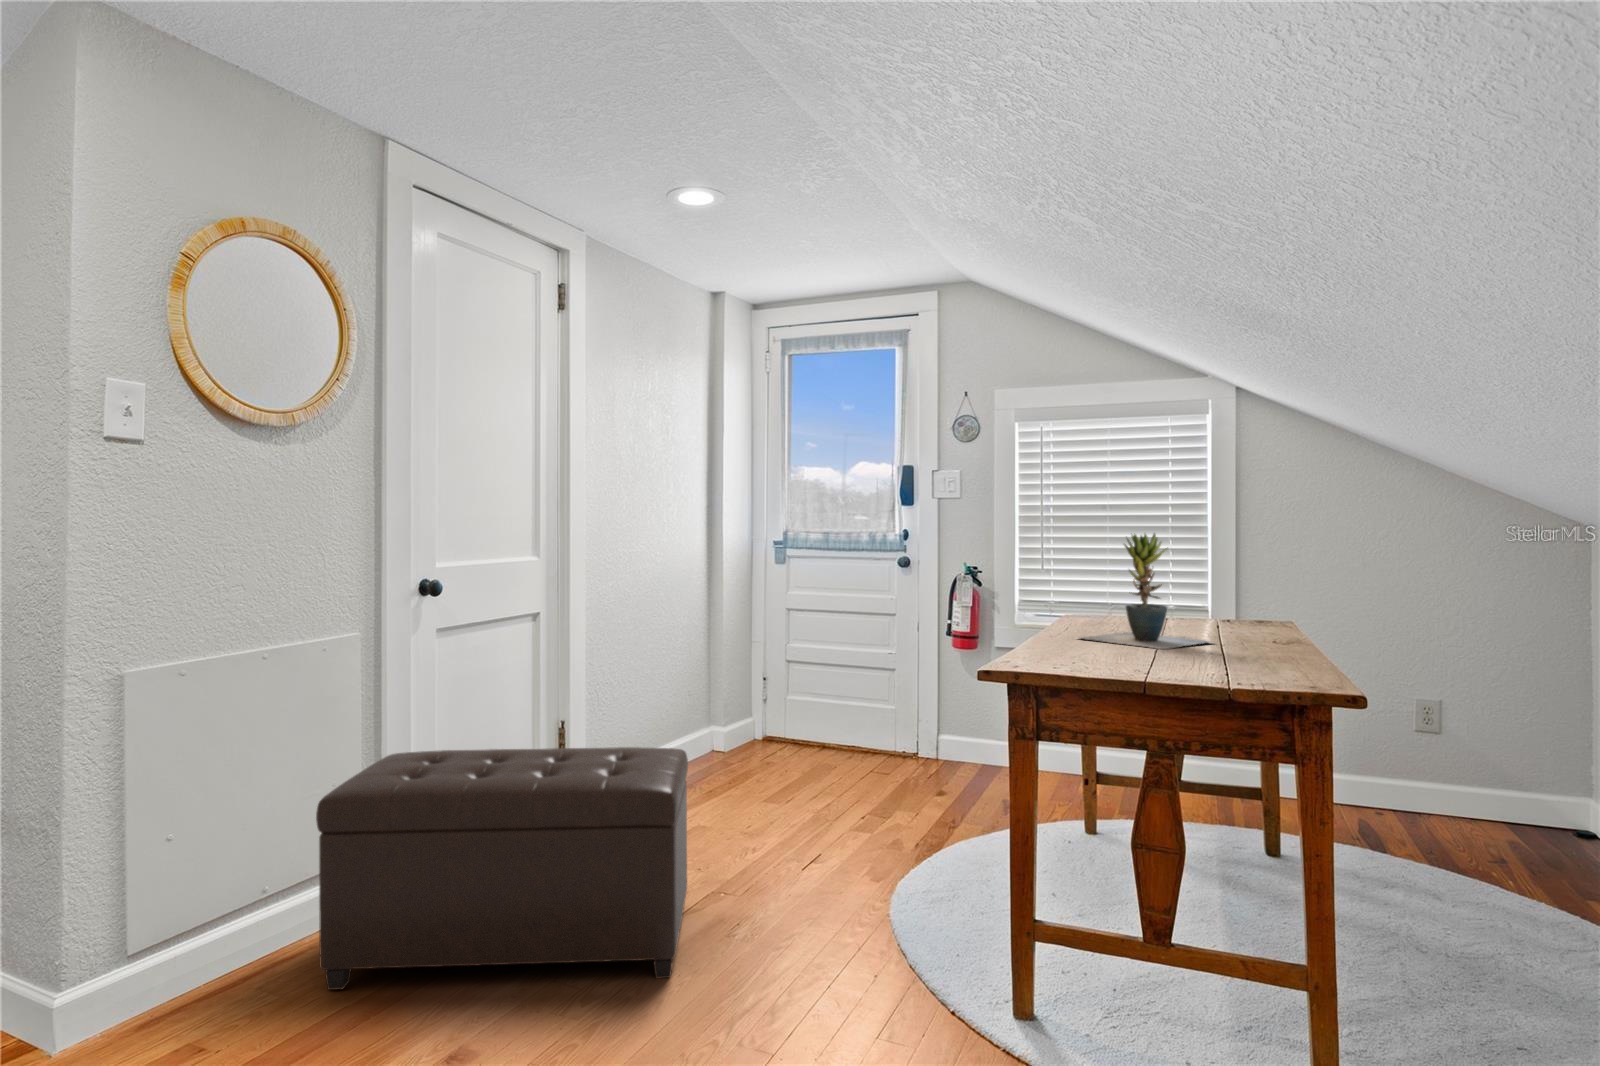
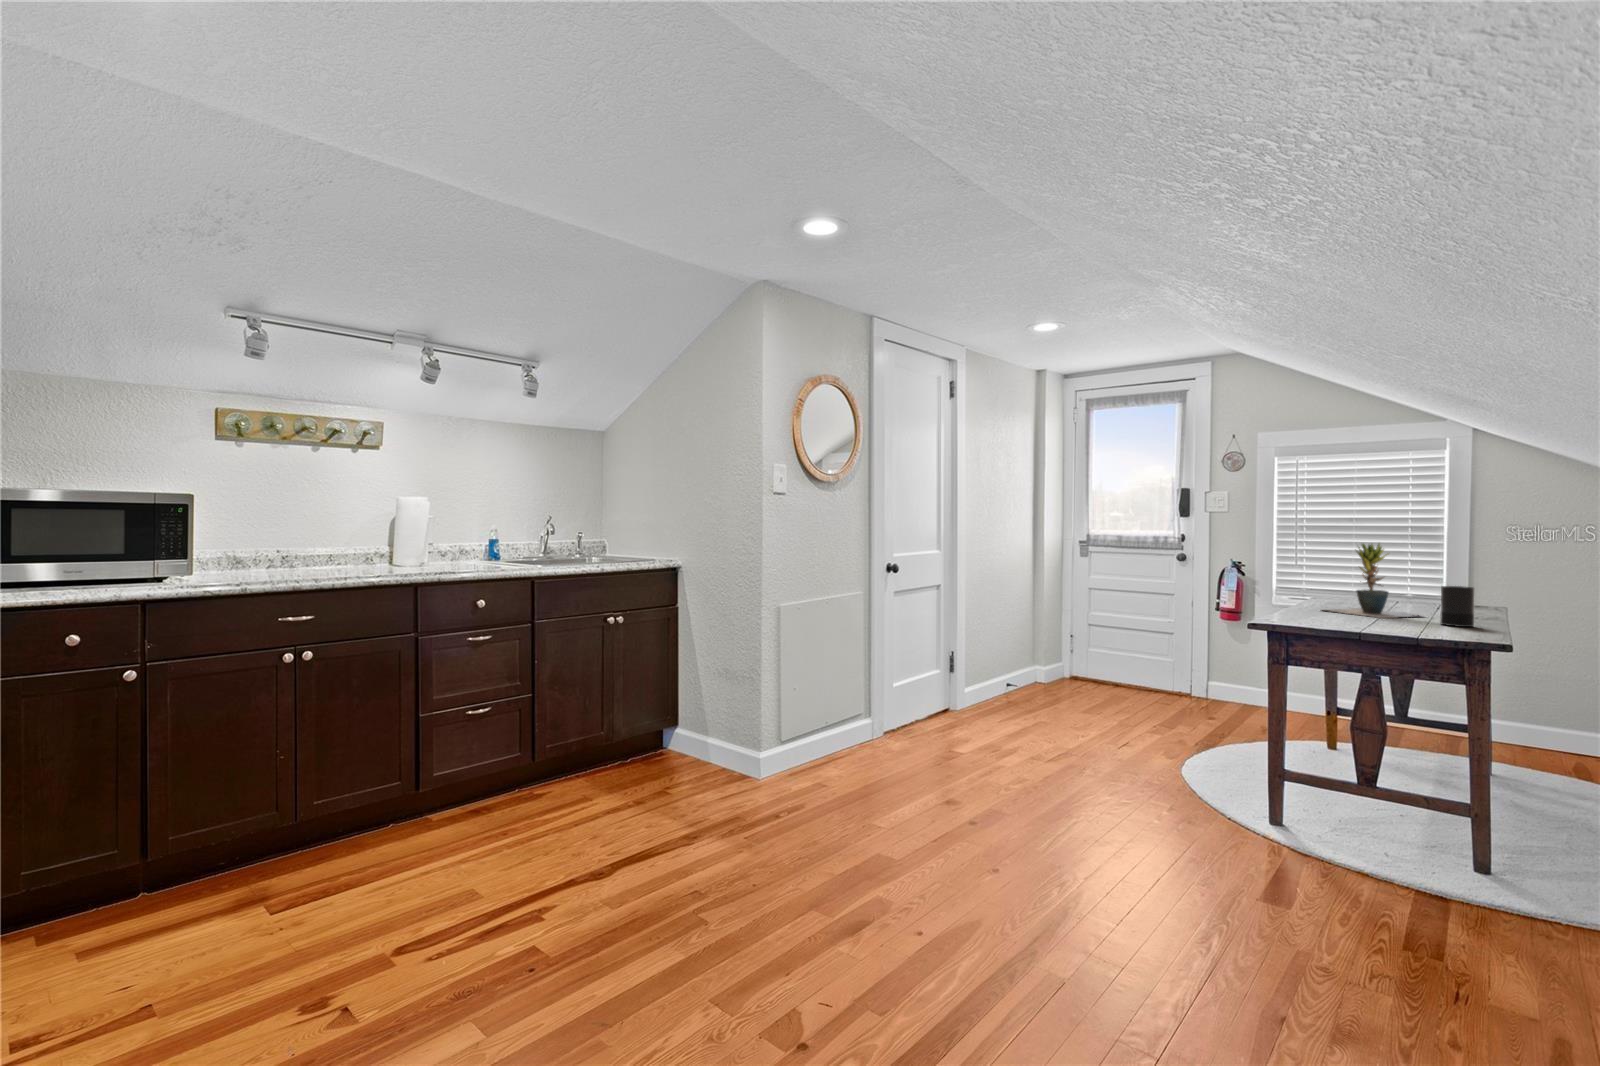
candle: none [1236,591,1286,661] -> present [1440,585,1474,627]
ottoman: present [316,747,688,990] -> none [863,657,1054,787]

